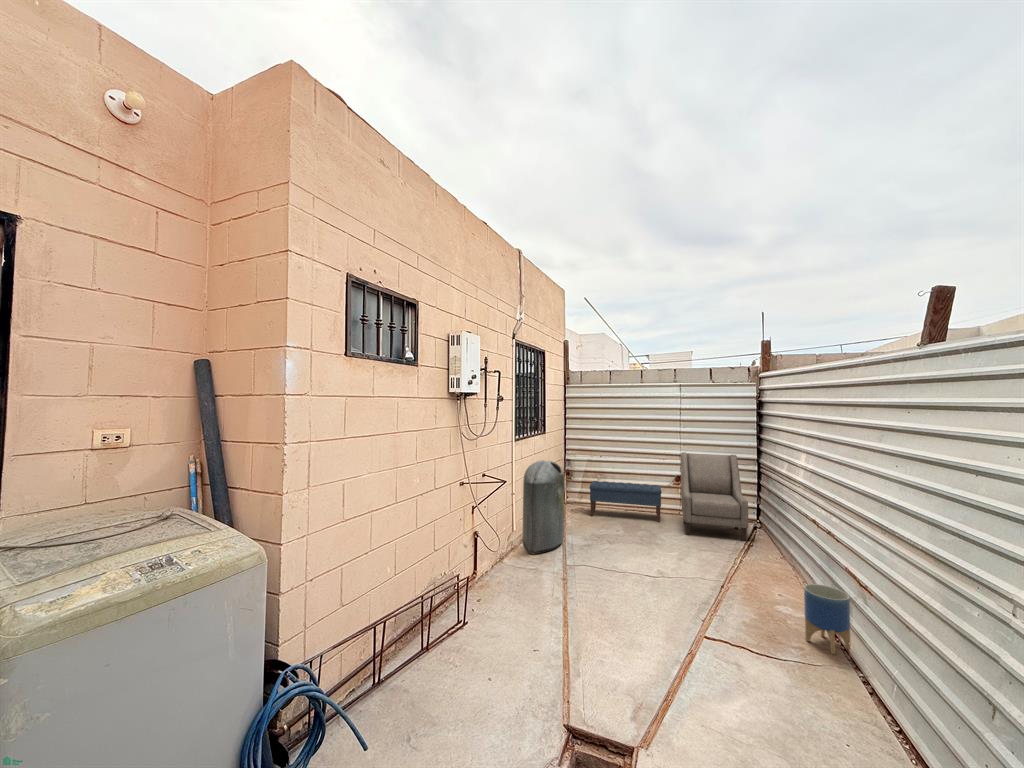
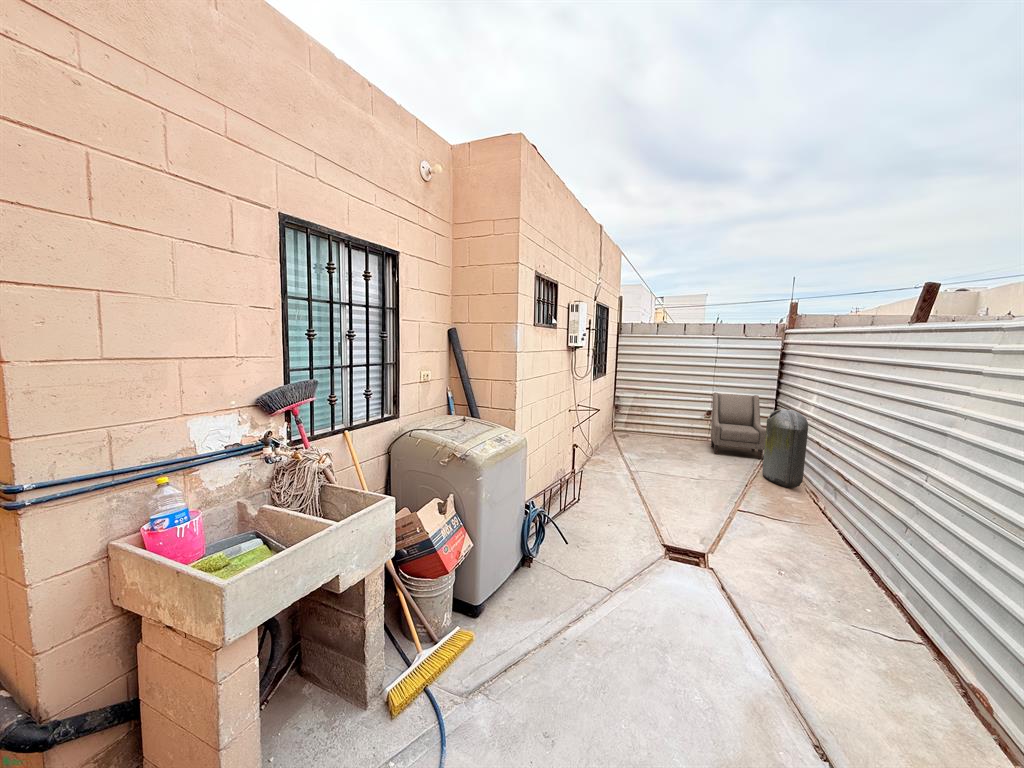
trash can: present [522,460,564,554] -> present [762,409,808,488]
bench: present [589,481,662,522] -> none [637,413,696,445]
planter: present [804,584,851,654] -> none [804,480,838,521]

